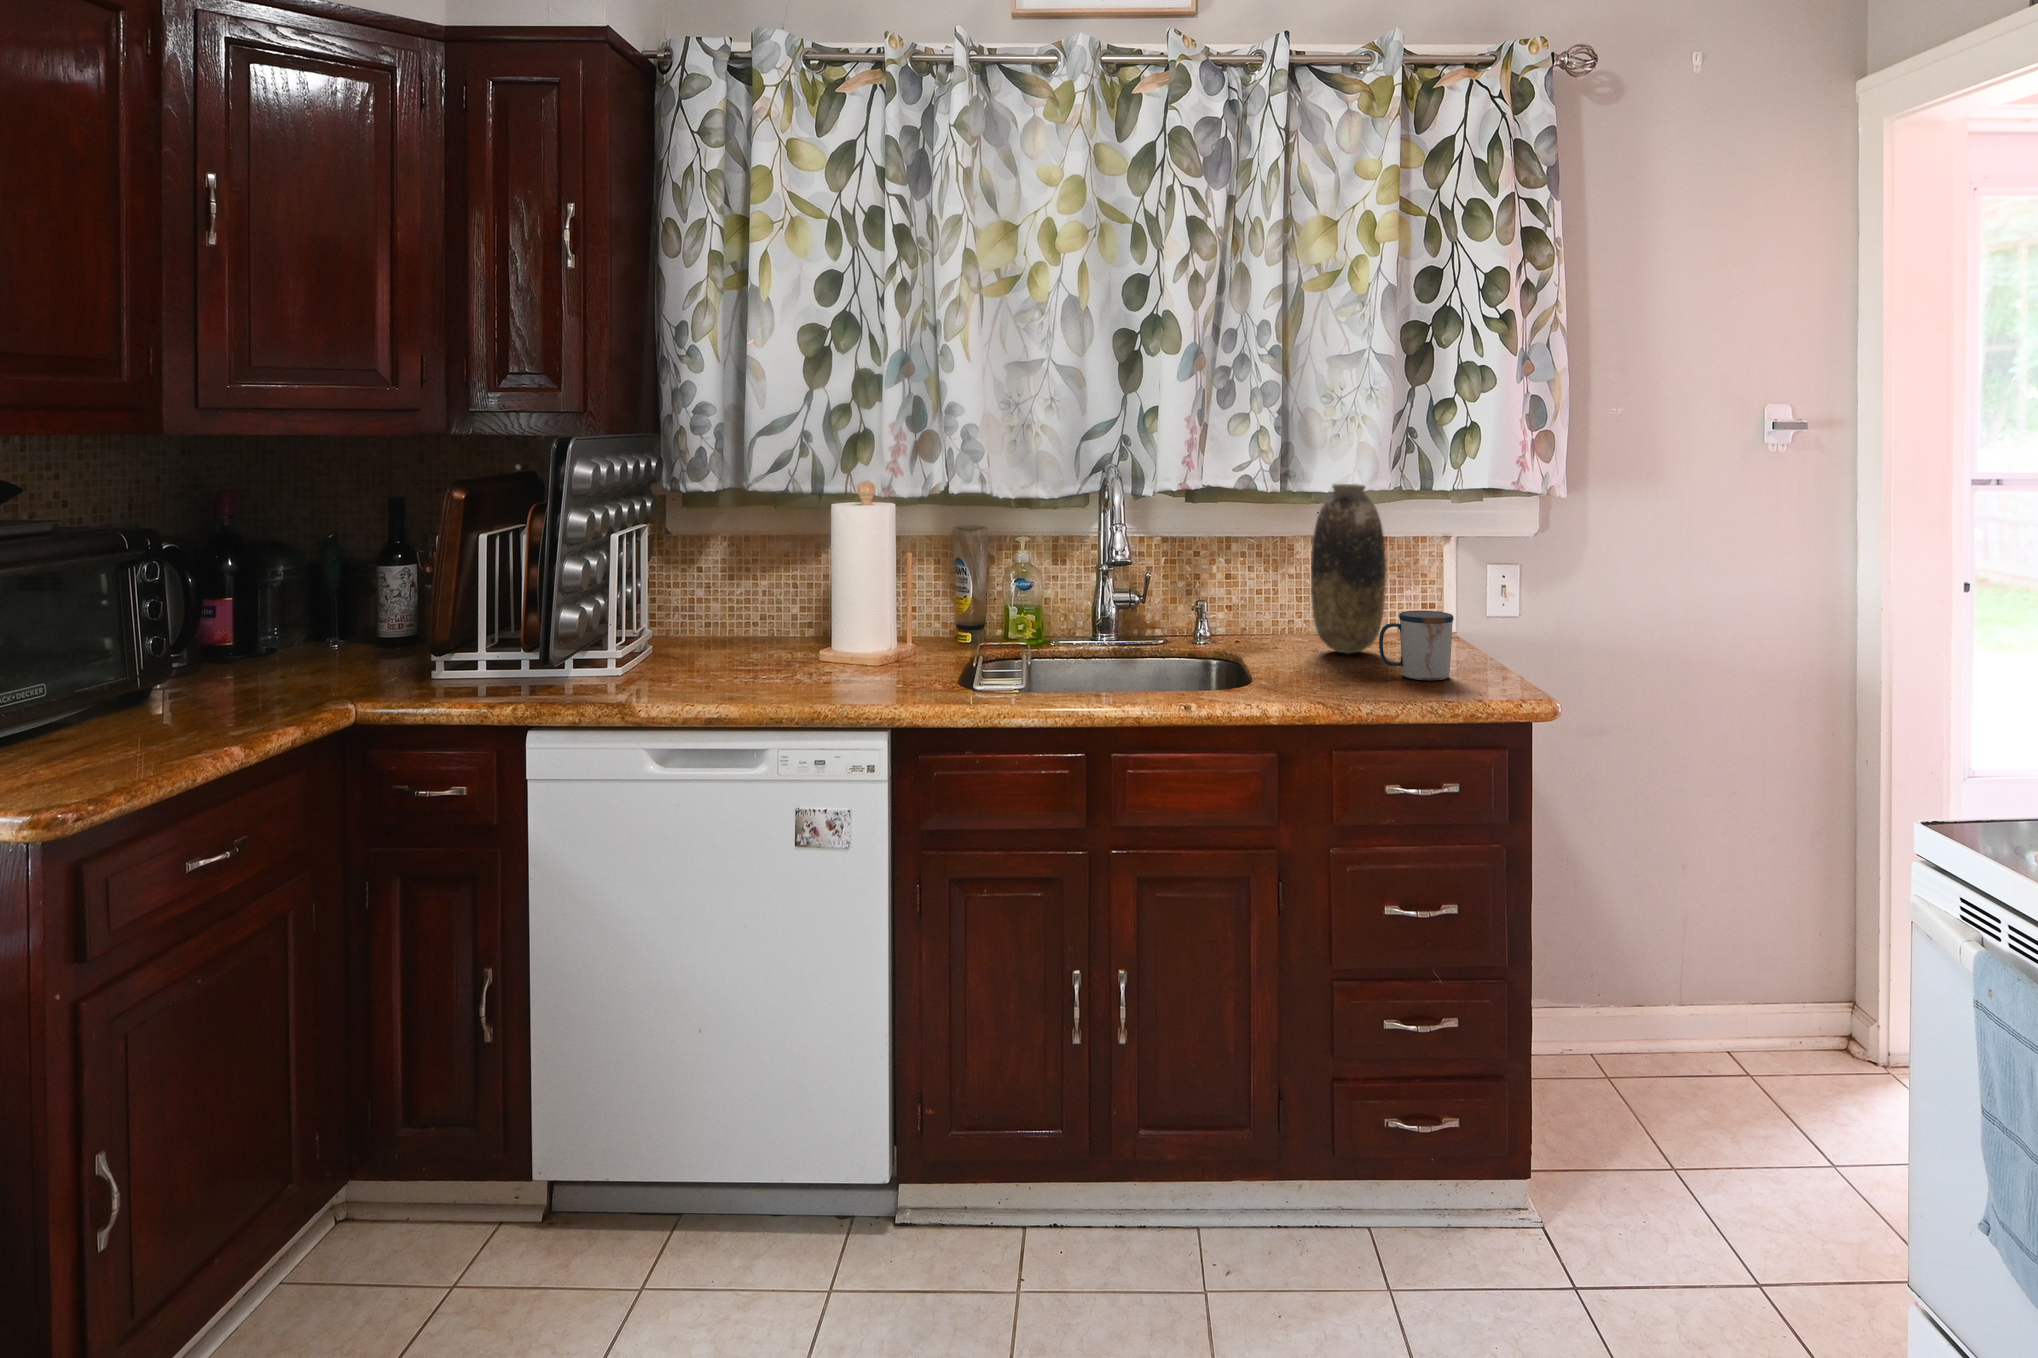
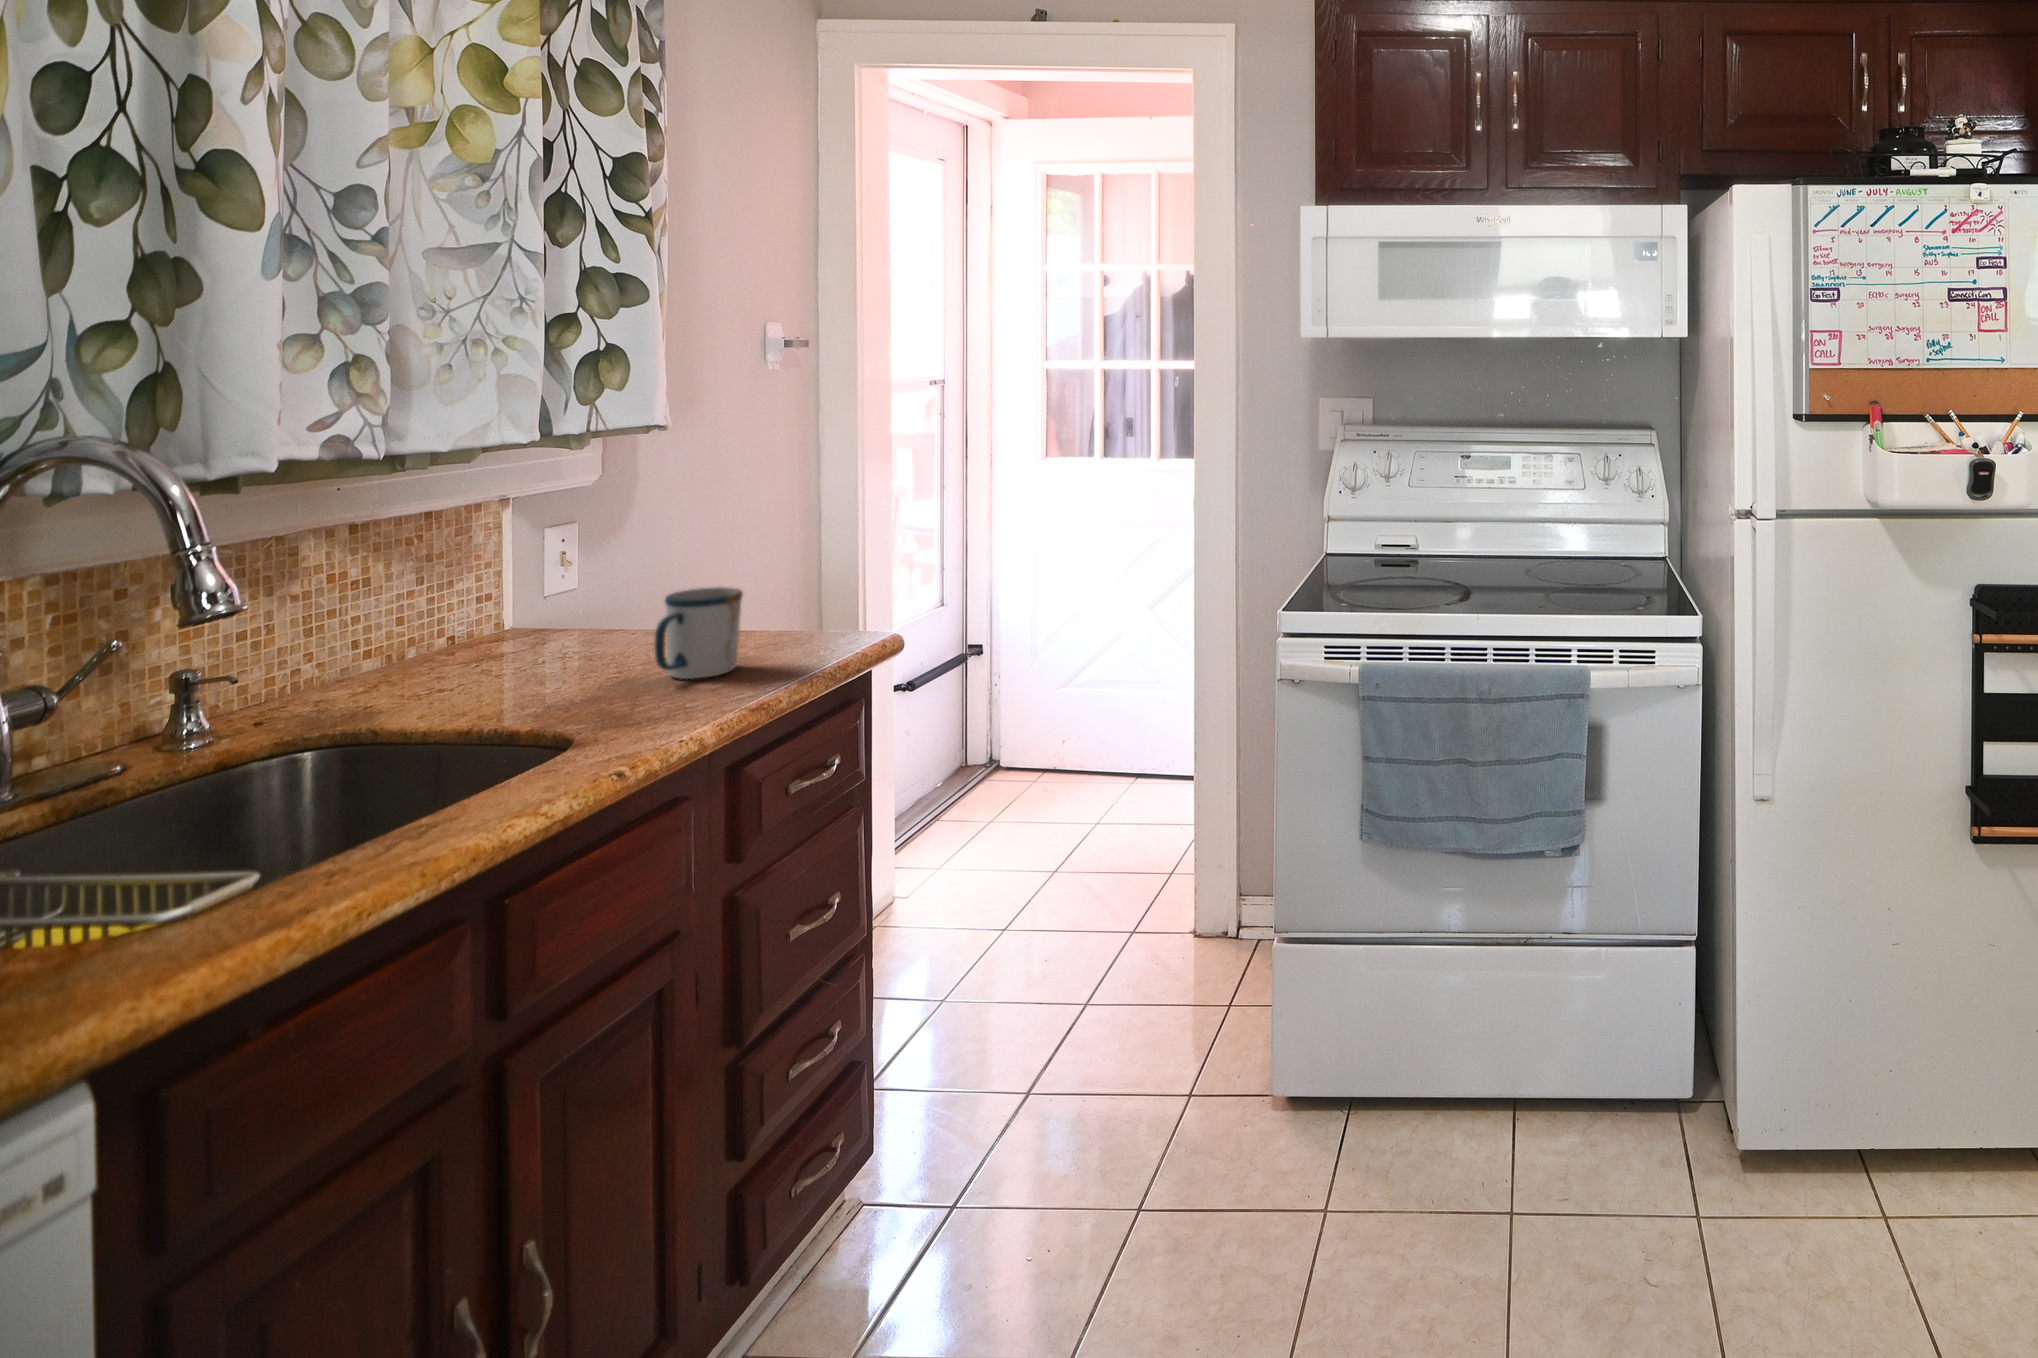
vase: present [1311,484,1386,654] -> none [423,439,558,685]

